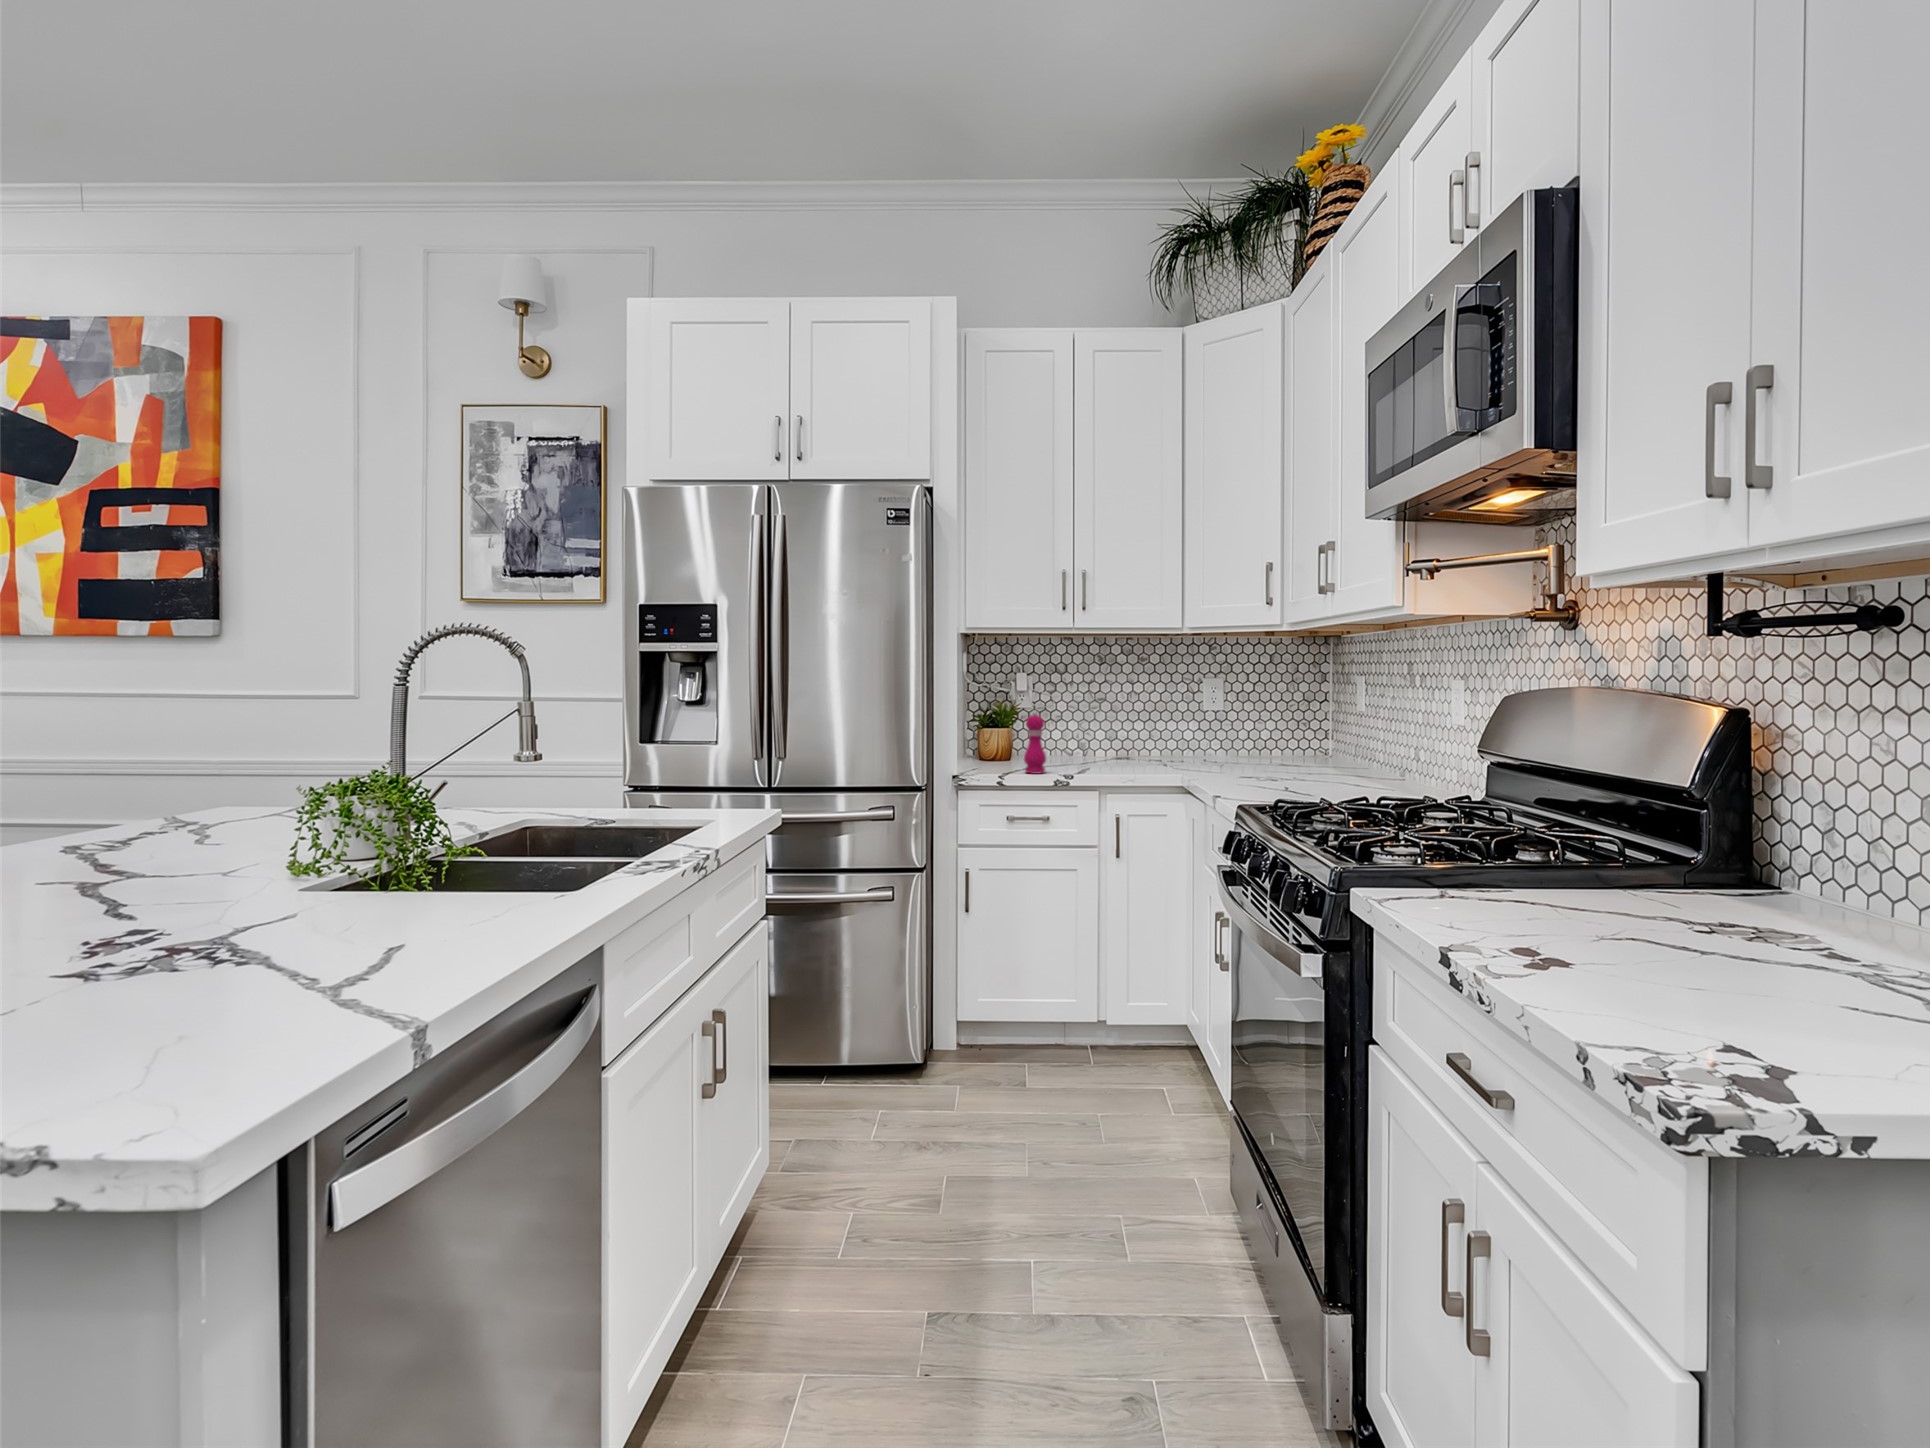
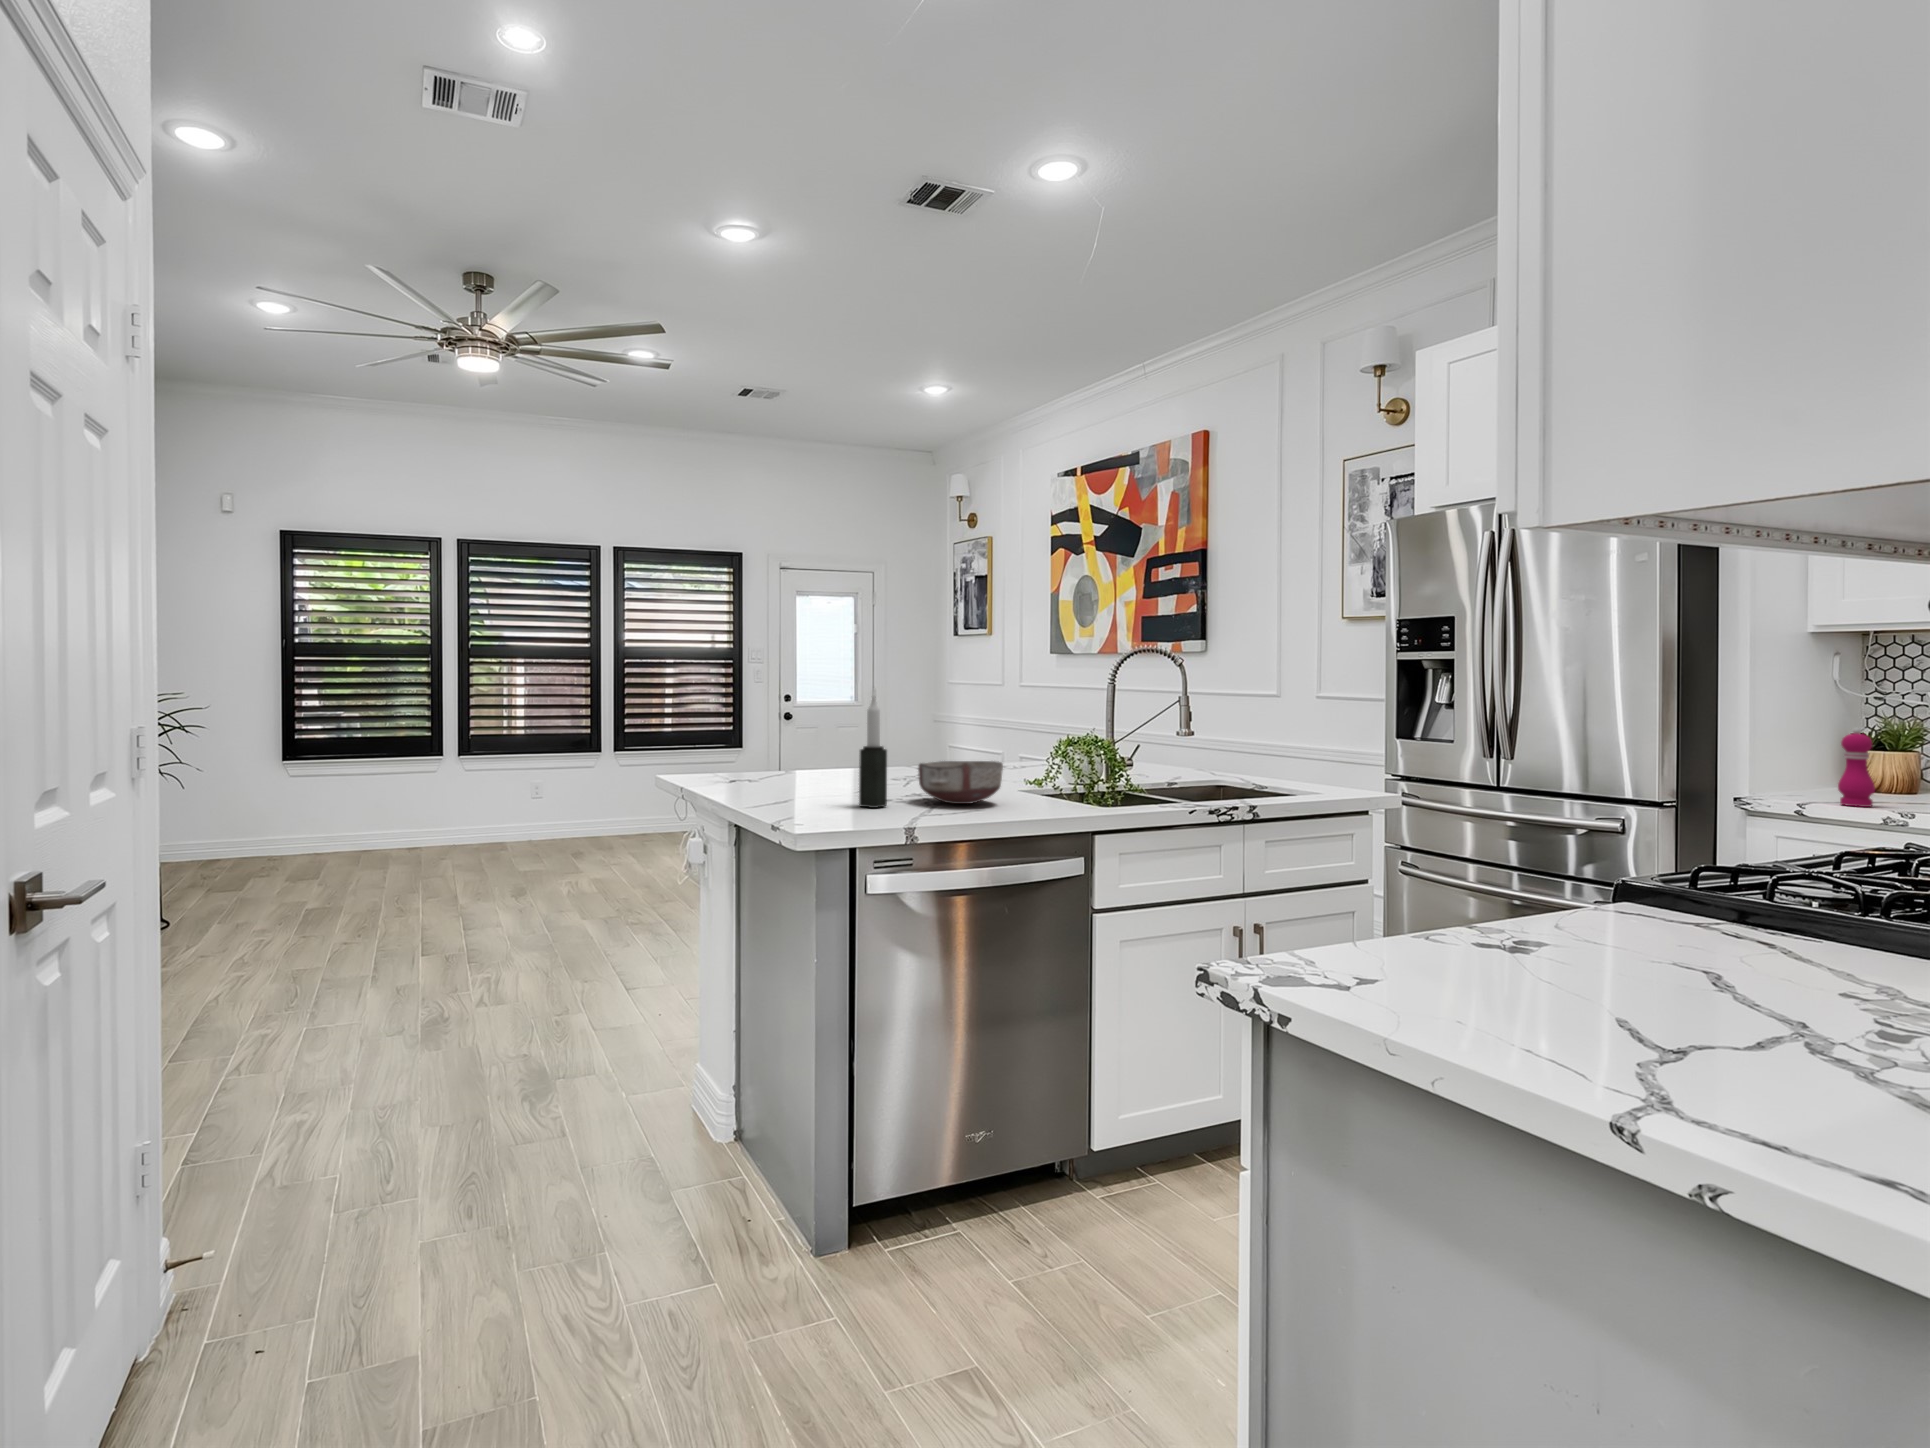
candle: none [155,730,232,1003] -> present [859,695,887,808]
ceramic bowl: none [242,842,443,943] -> present [918,761,1003,804]

